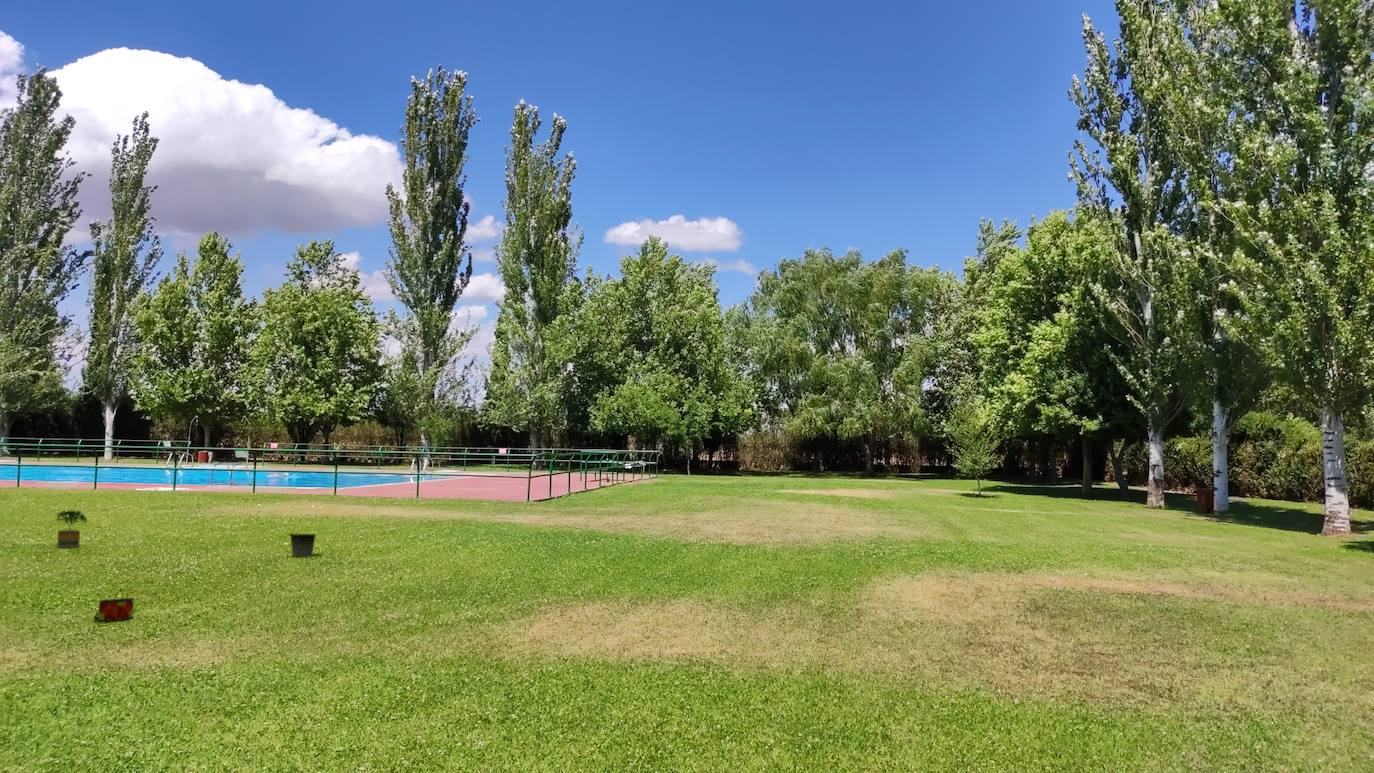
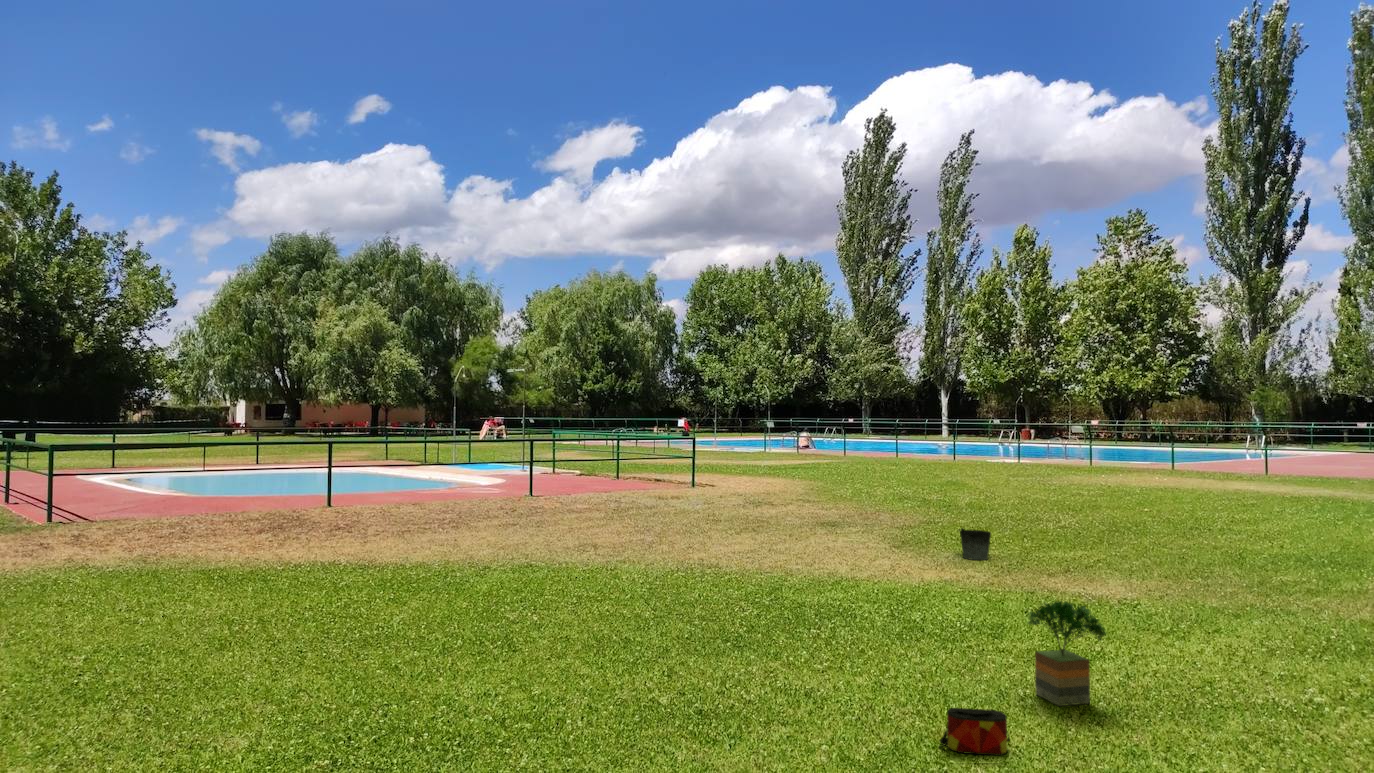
potted tree: present [57,510,87,548] -> present [1028,601,1106,706]
bucket: present [290,533,315,557] -> present [959,528,991,560]

